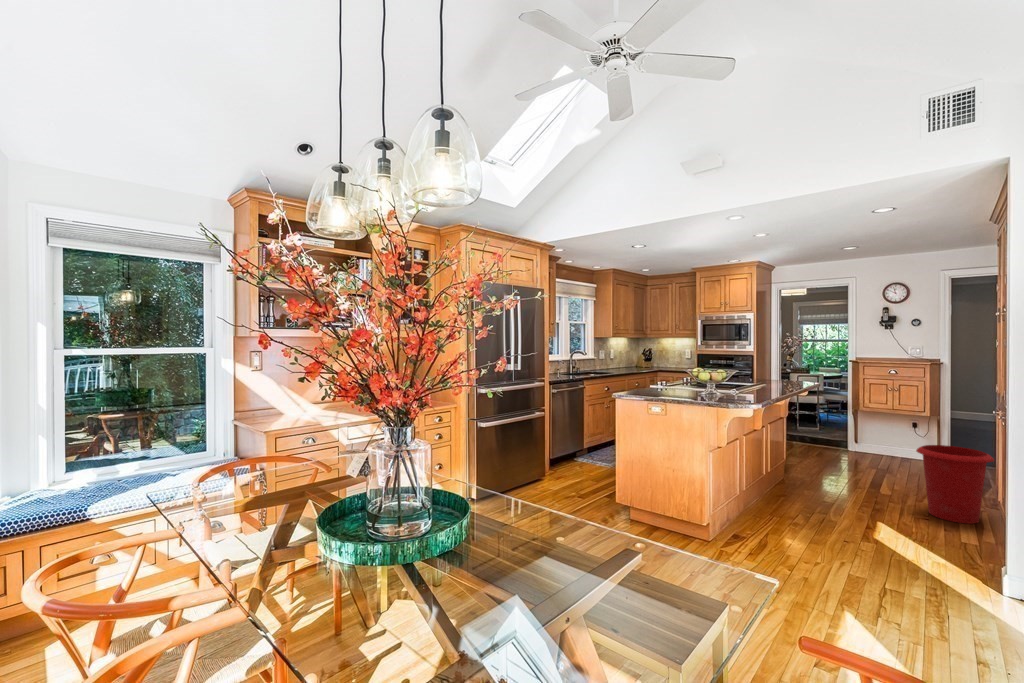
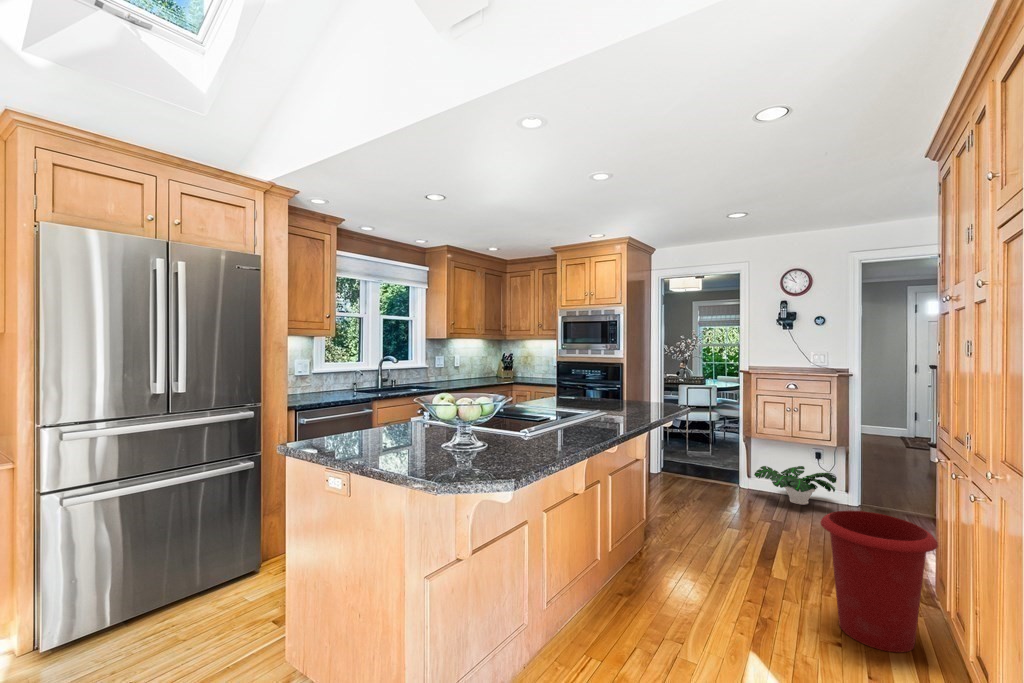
potted plant: none [862,432,930,459] -> present [754,466,837,505]

